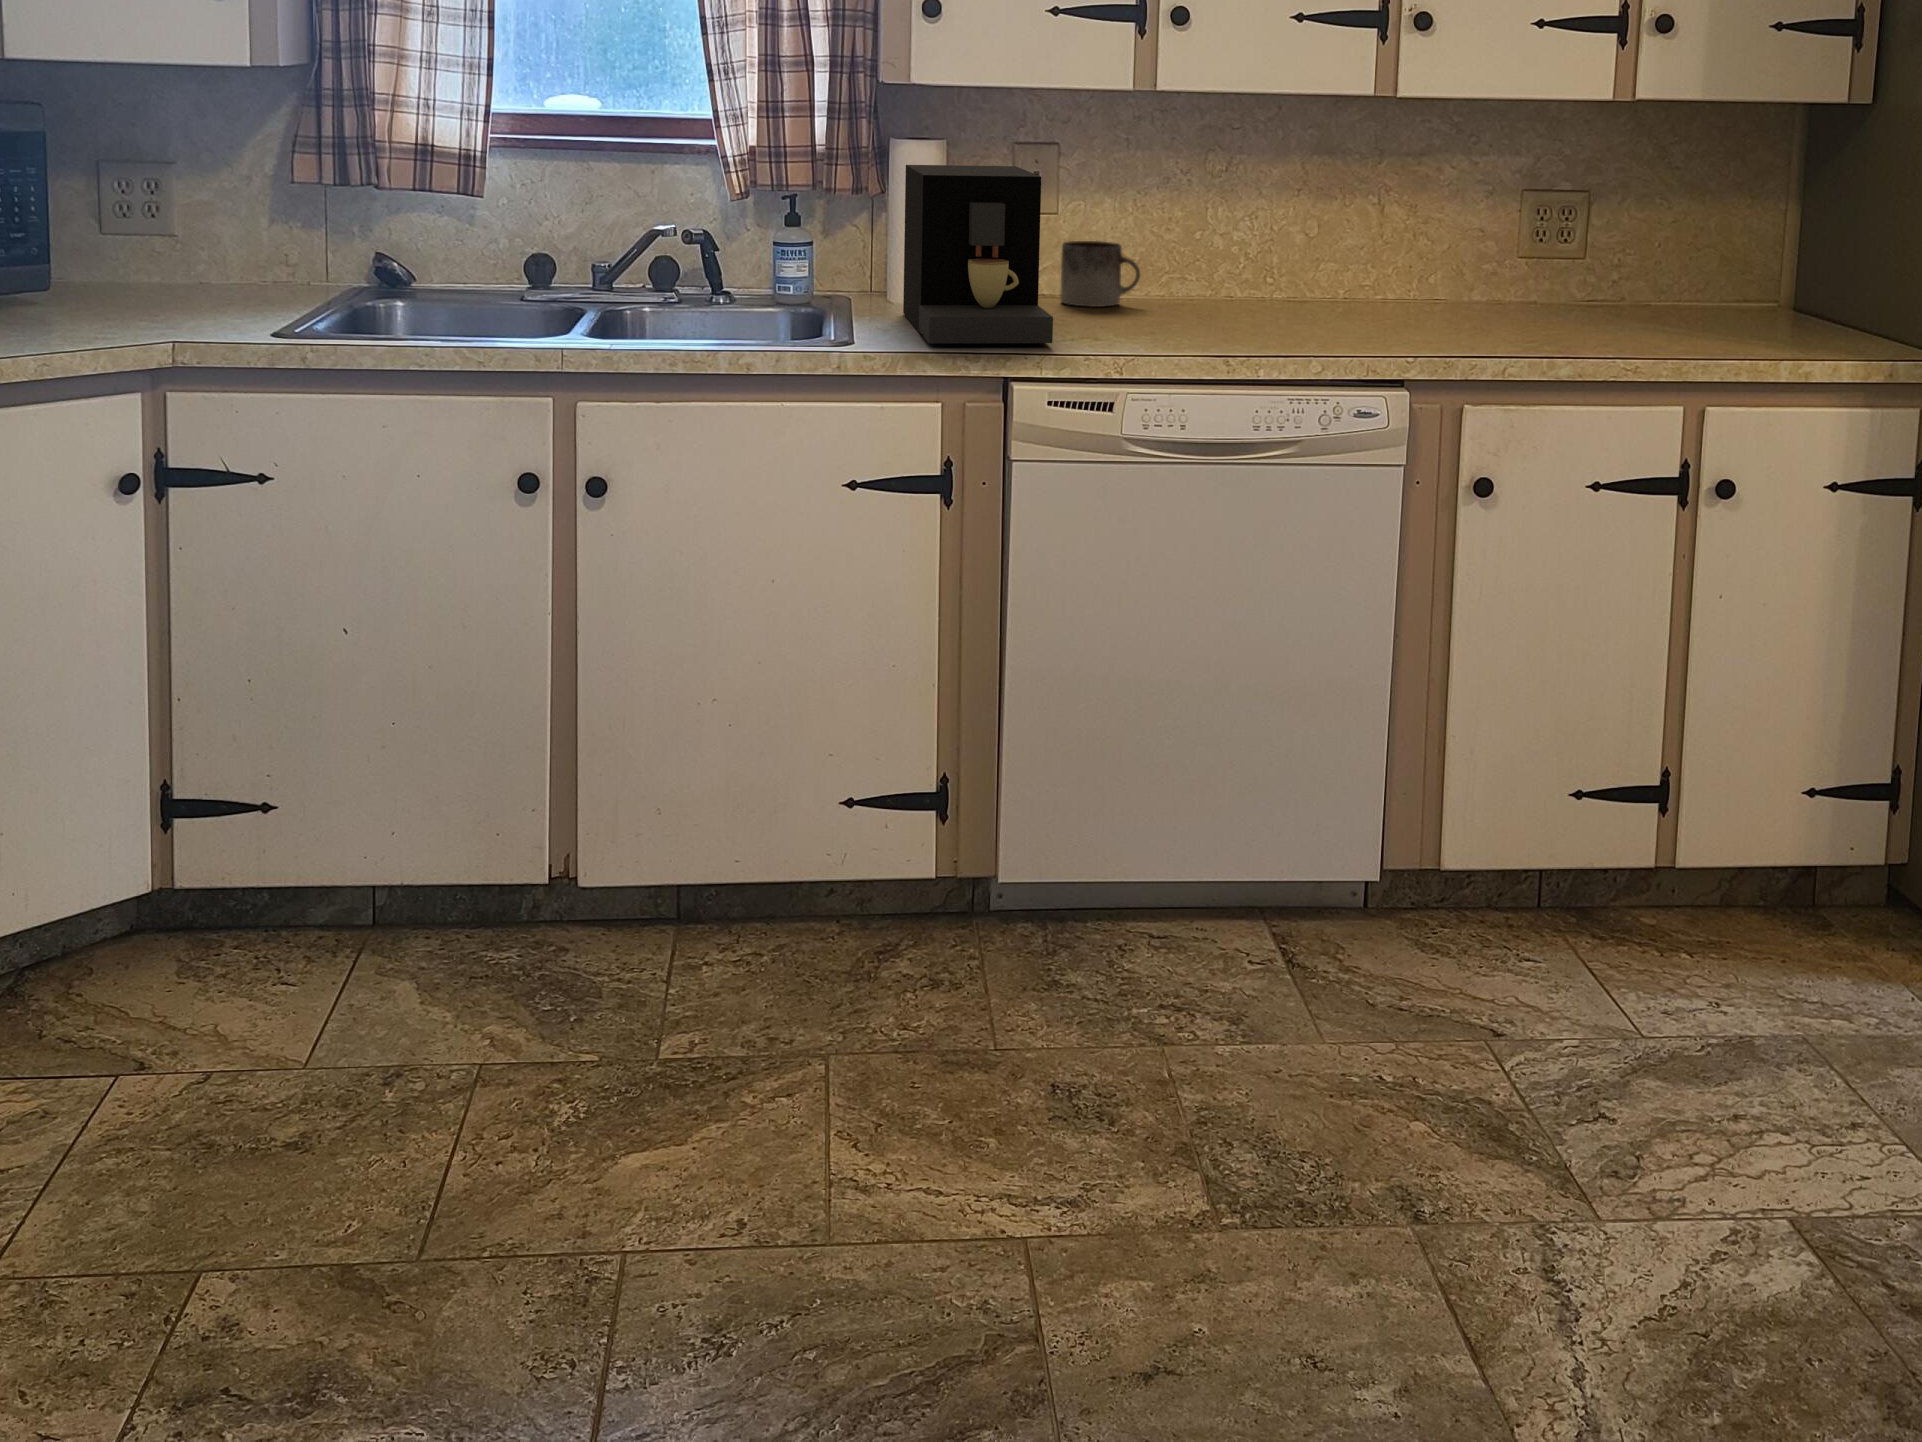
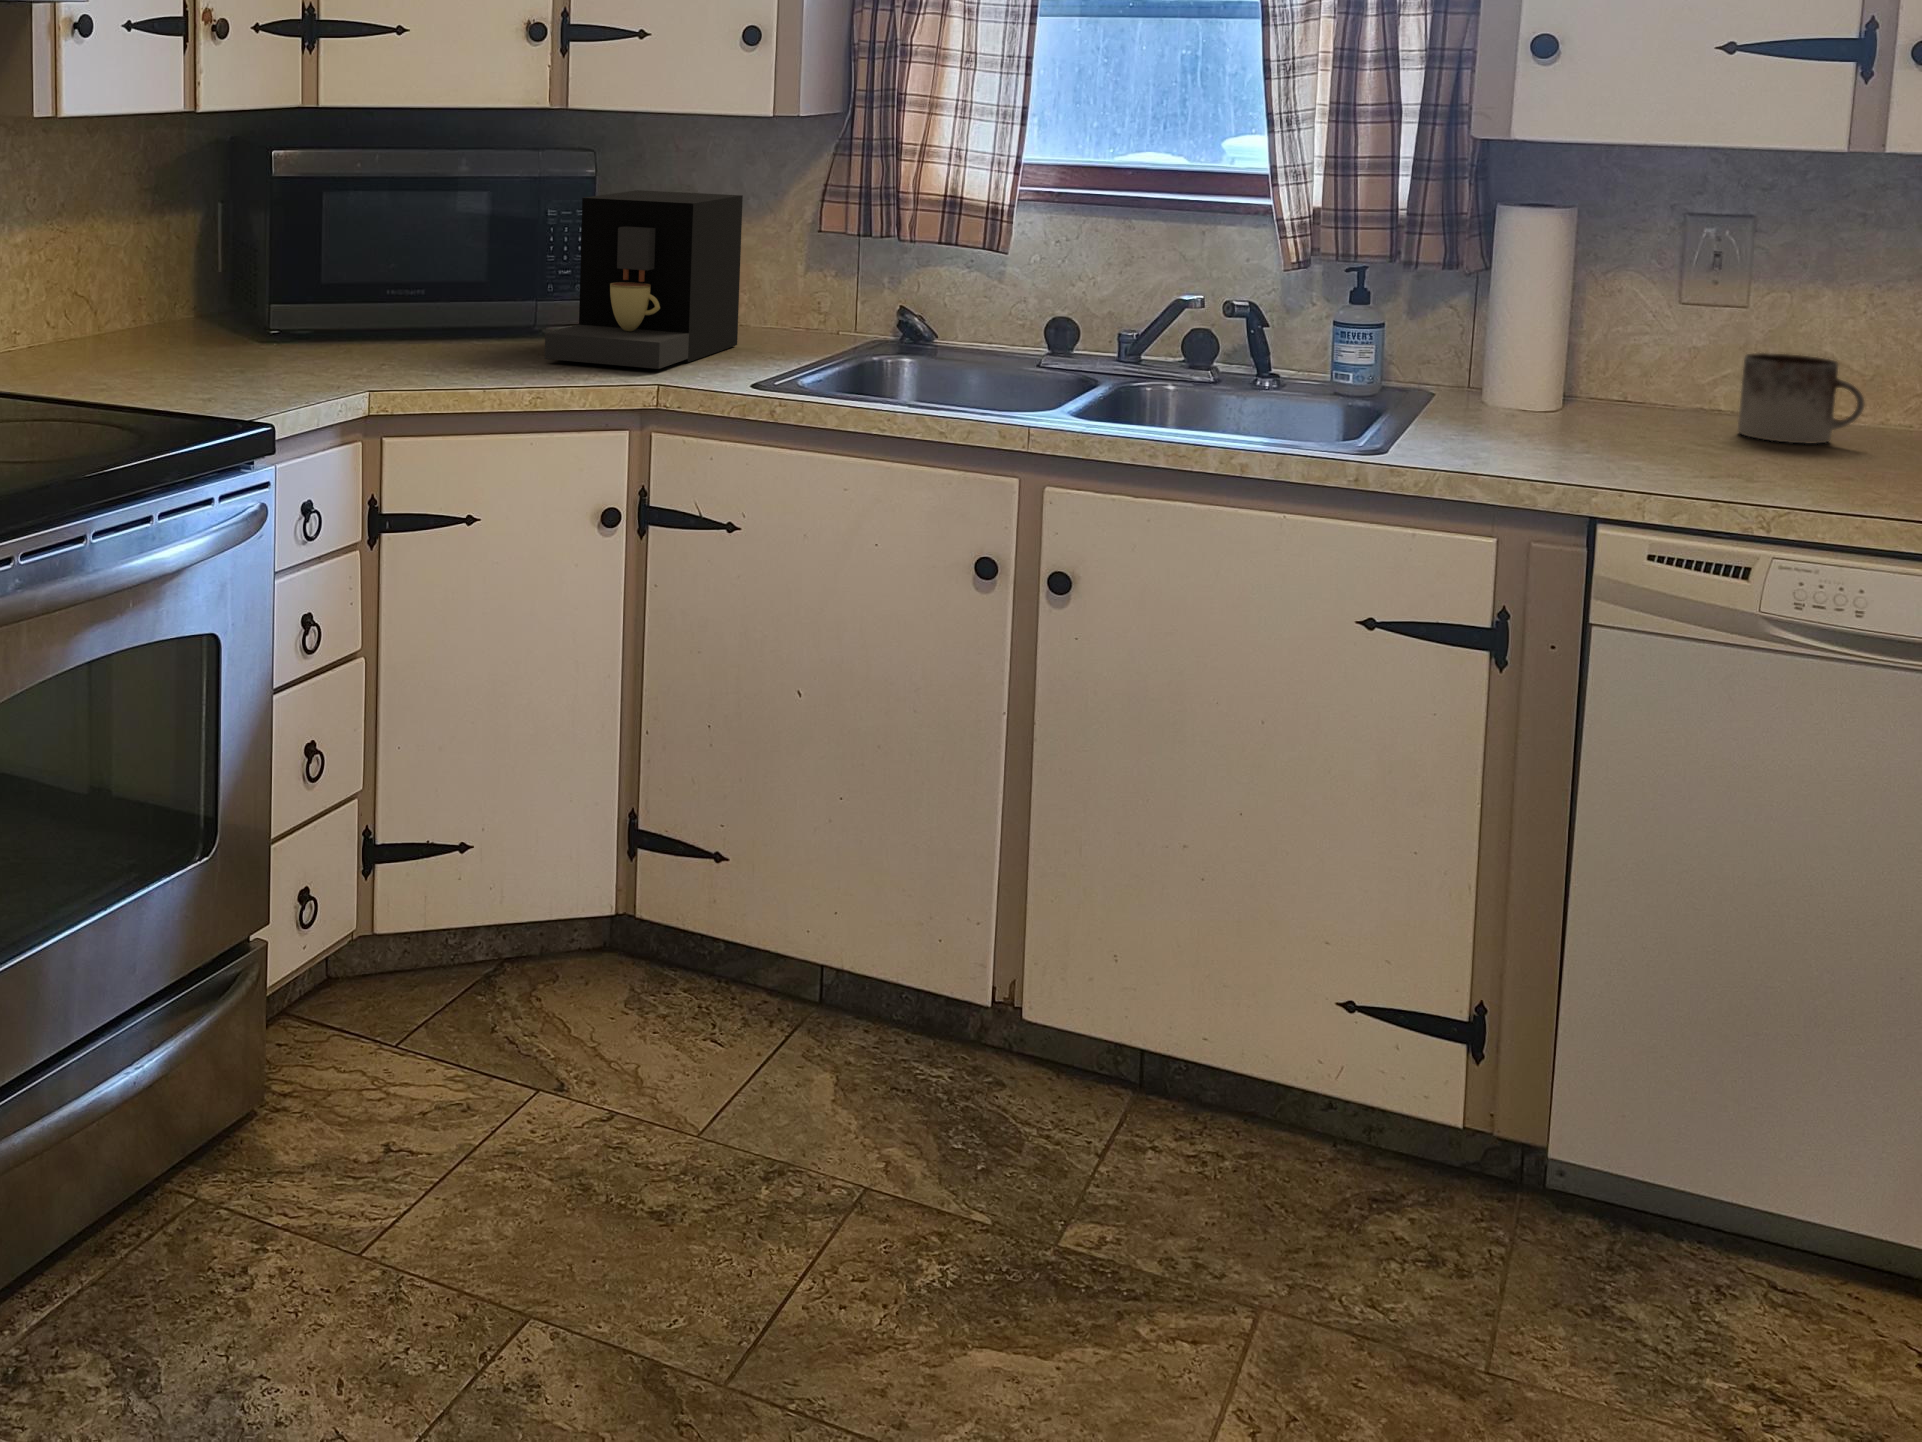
coffee maker: present [903,165,1053,343] -> present [545,190,743,369]

